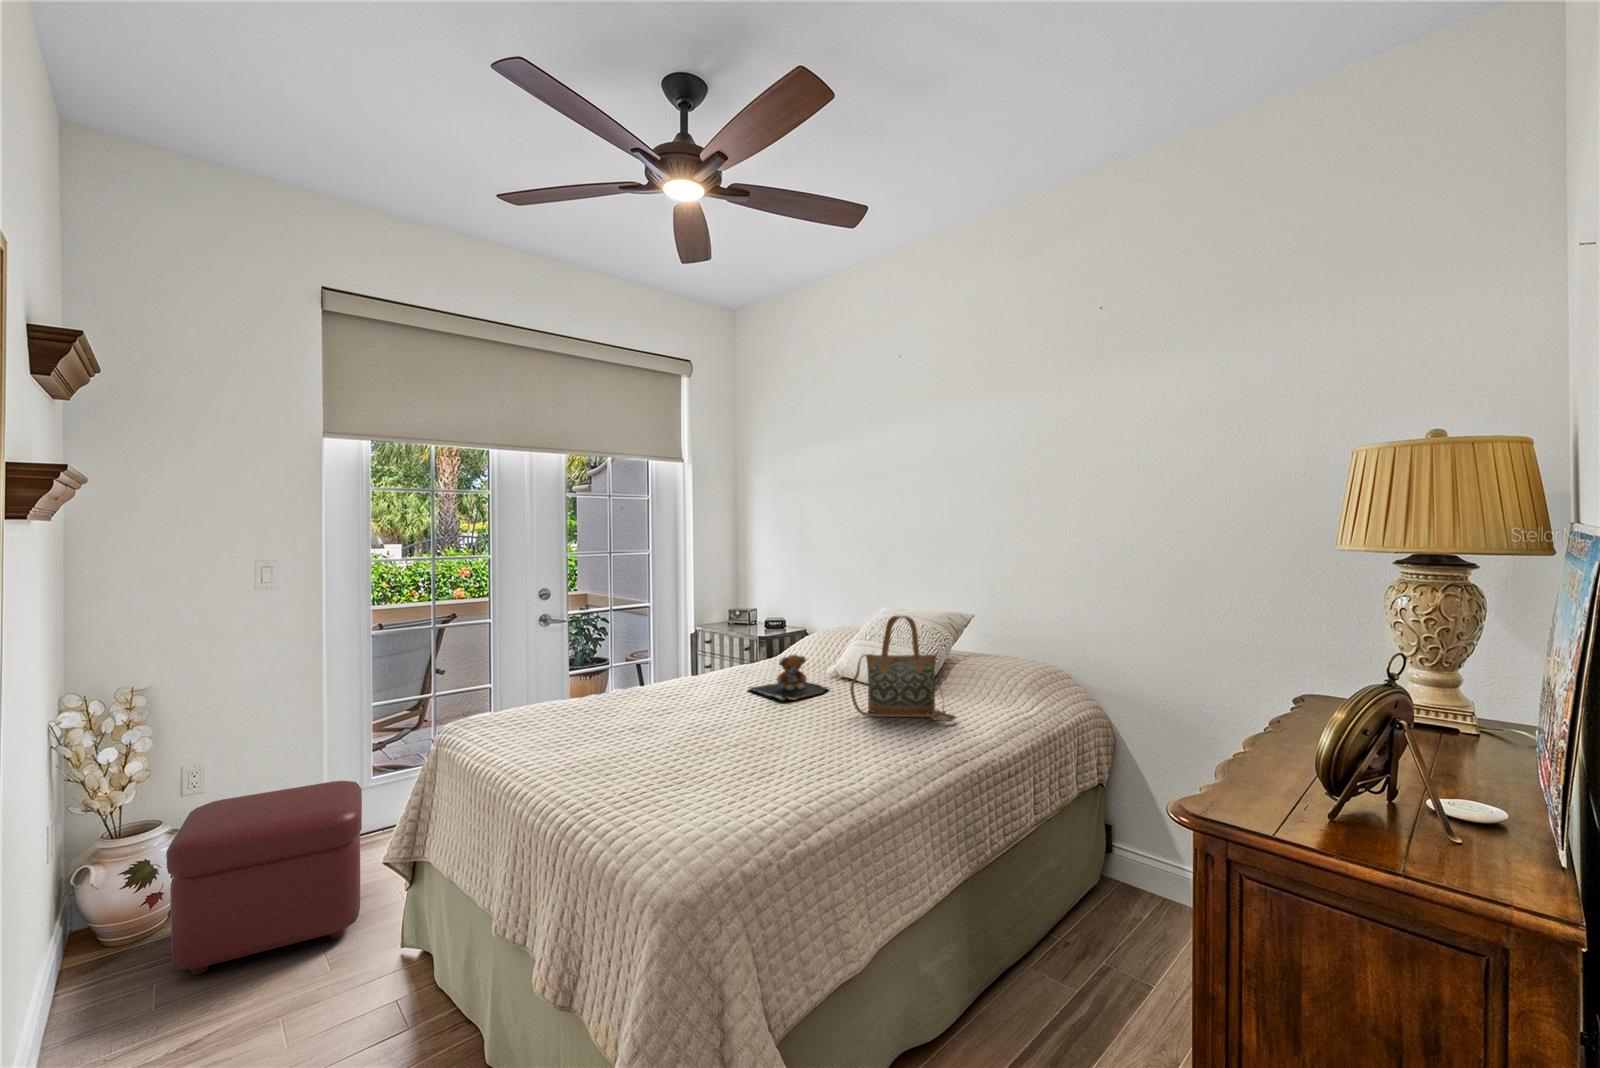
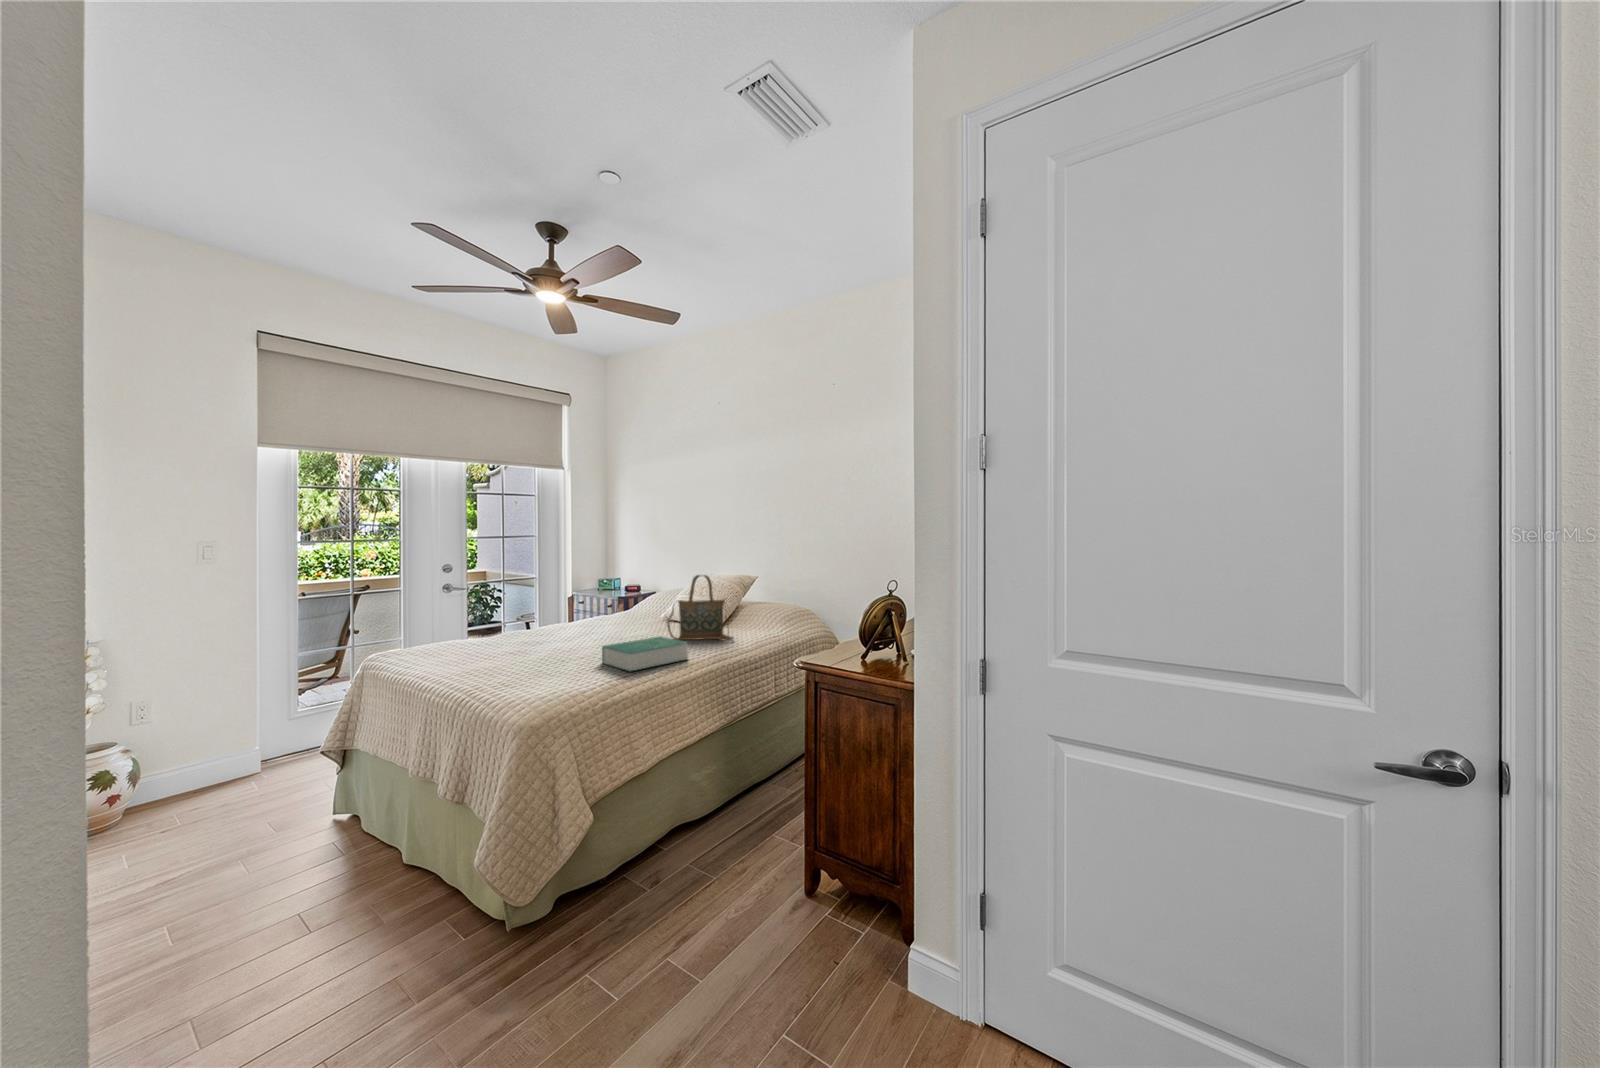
teddy bear: present [750,655,829,700] -> none [600,604,659,634]
book: none [767,716,901,784] -> present [602,637,688,671]
ottoman: present [166,781,362,975] -> none [134,706,298,845]

